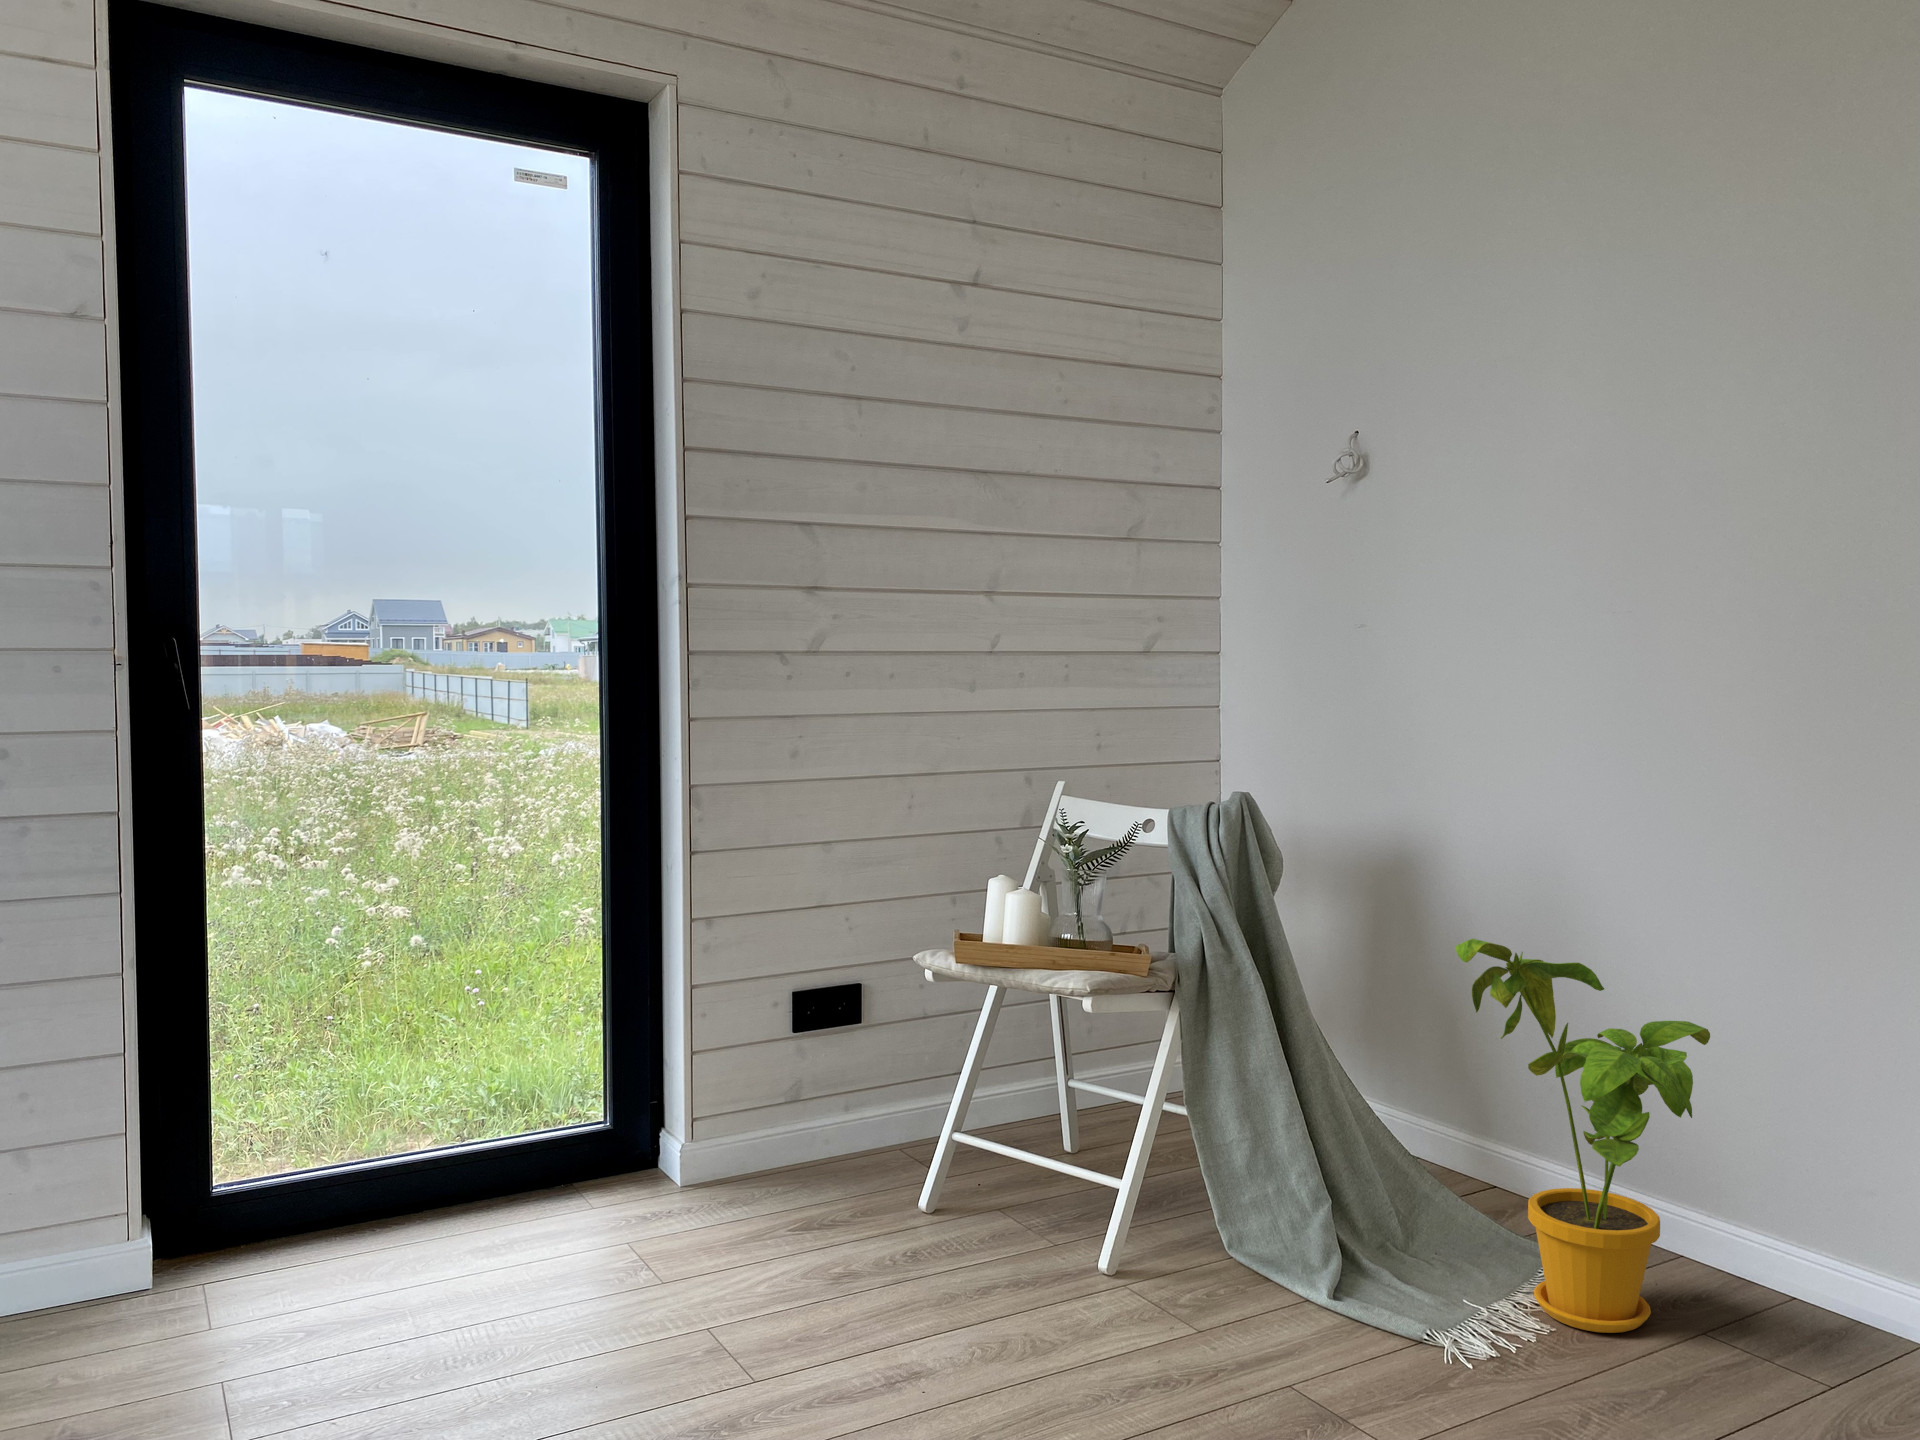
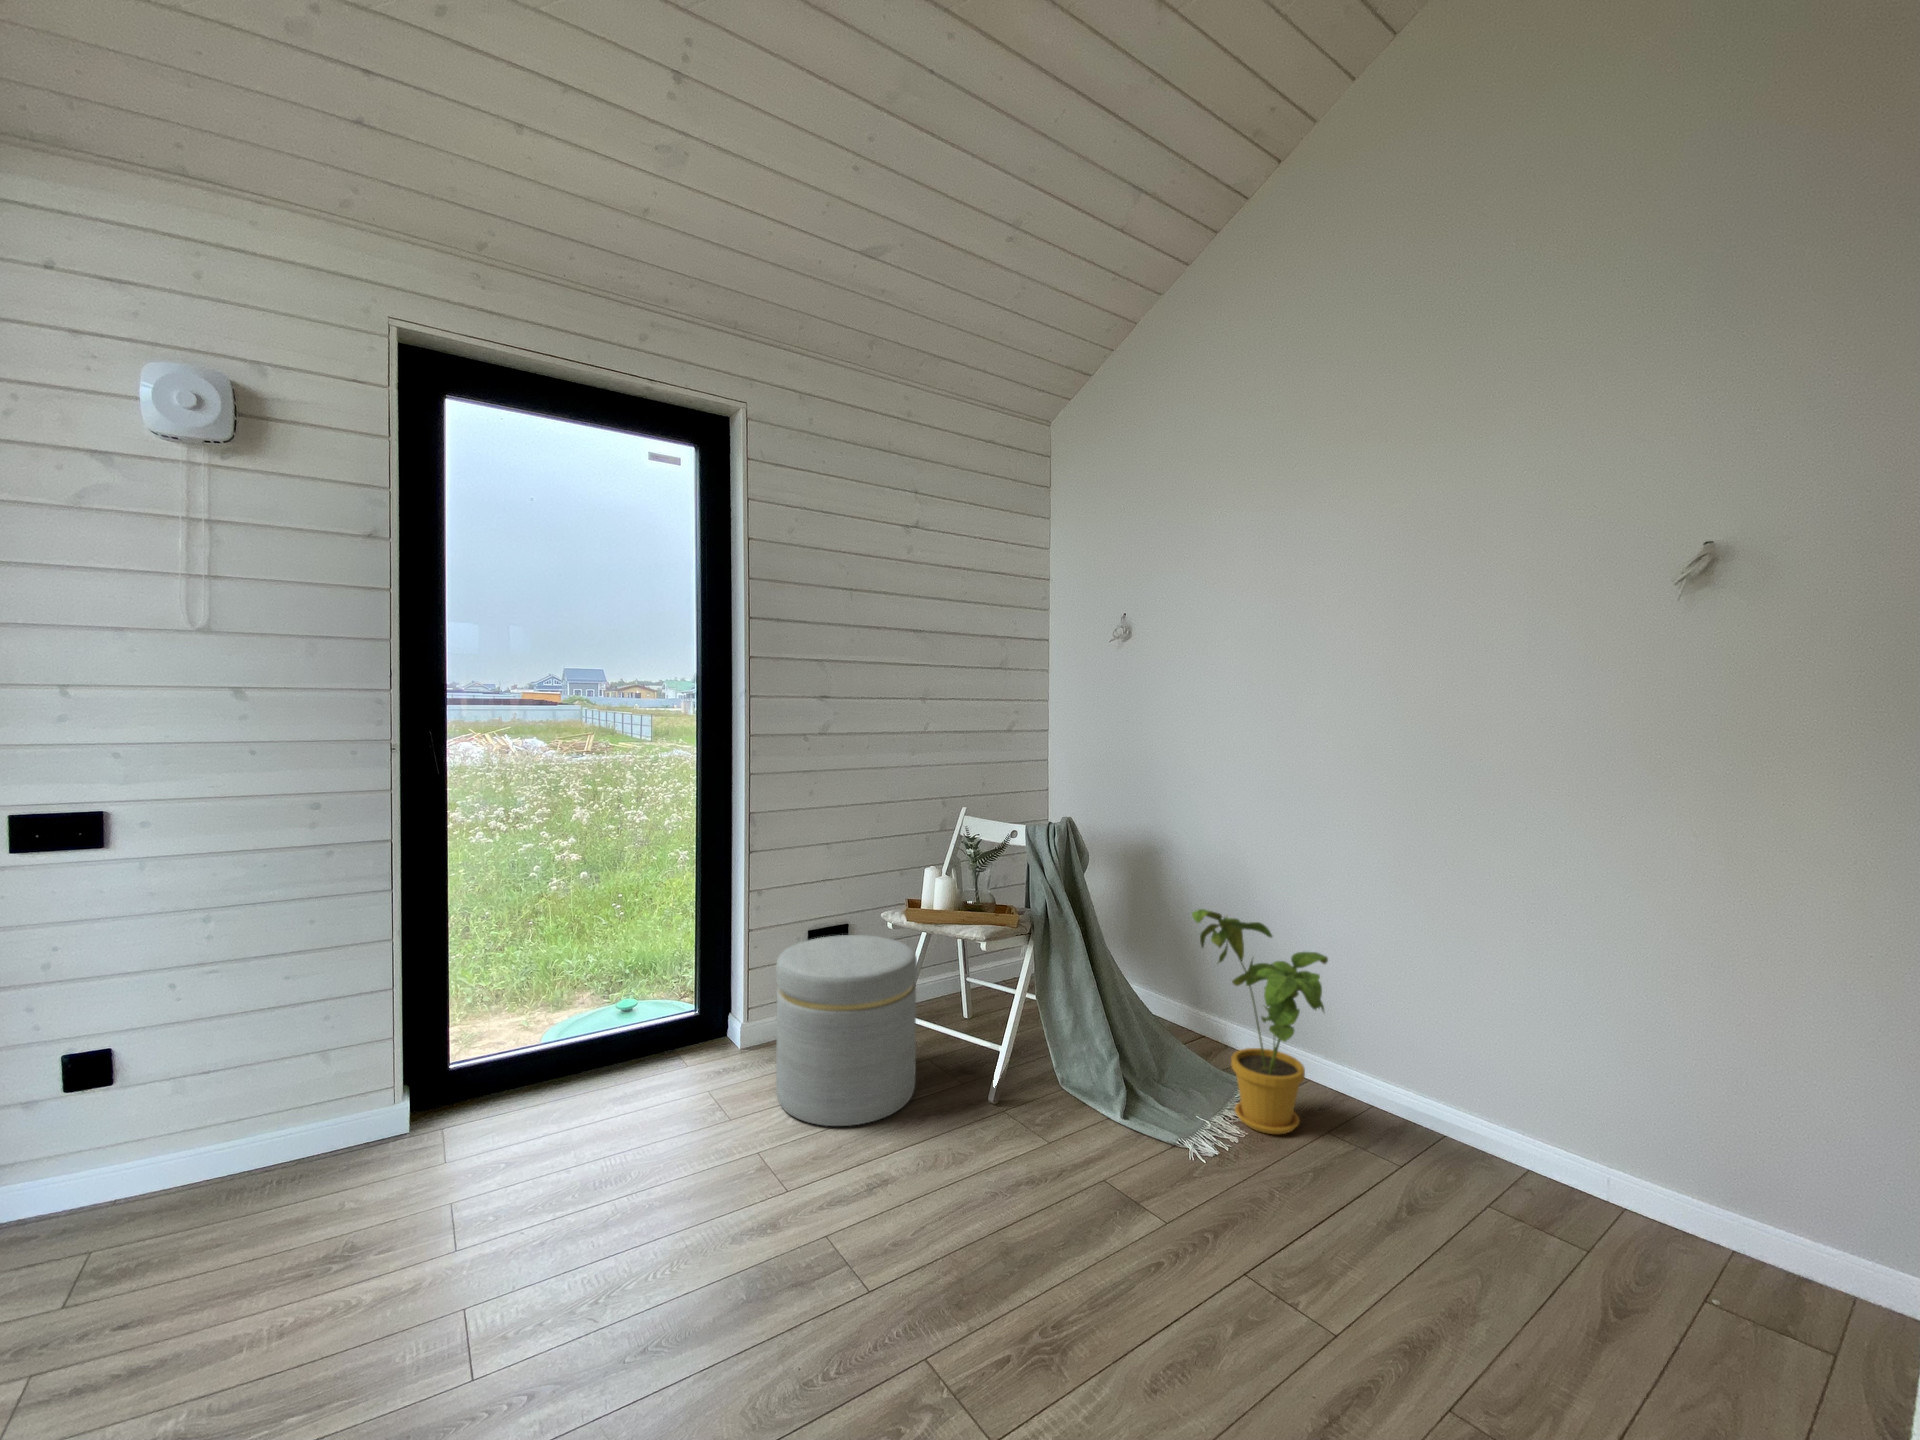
ottoman: none [736,991,974,1299] -> present [776,935,917,1126]

